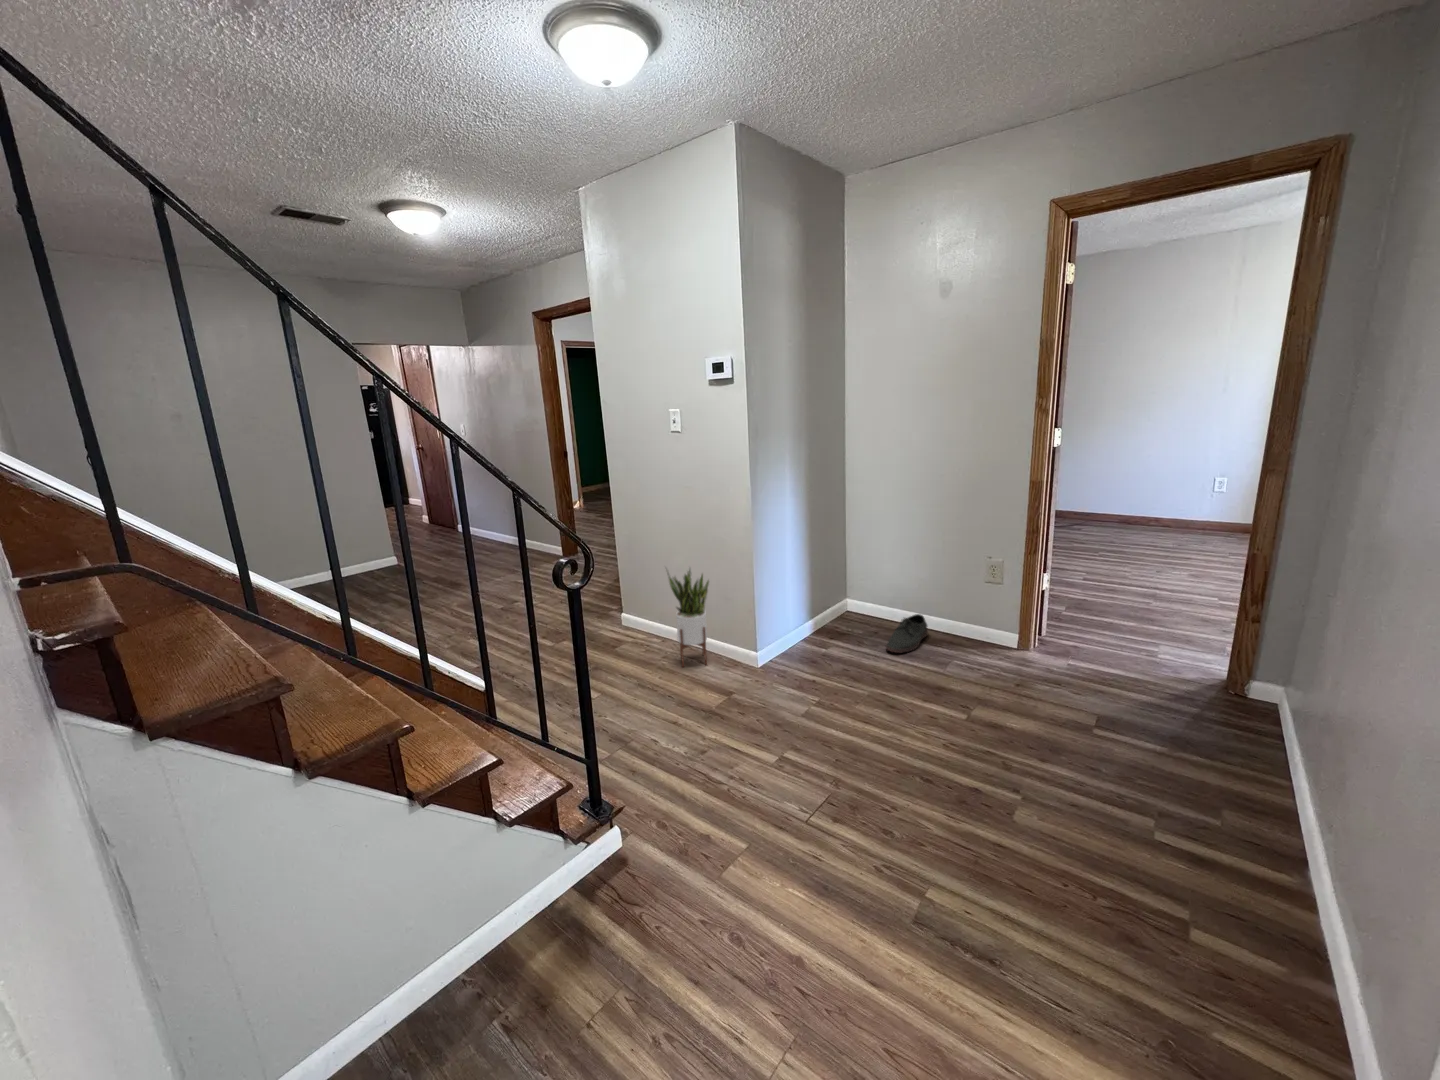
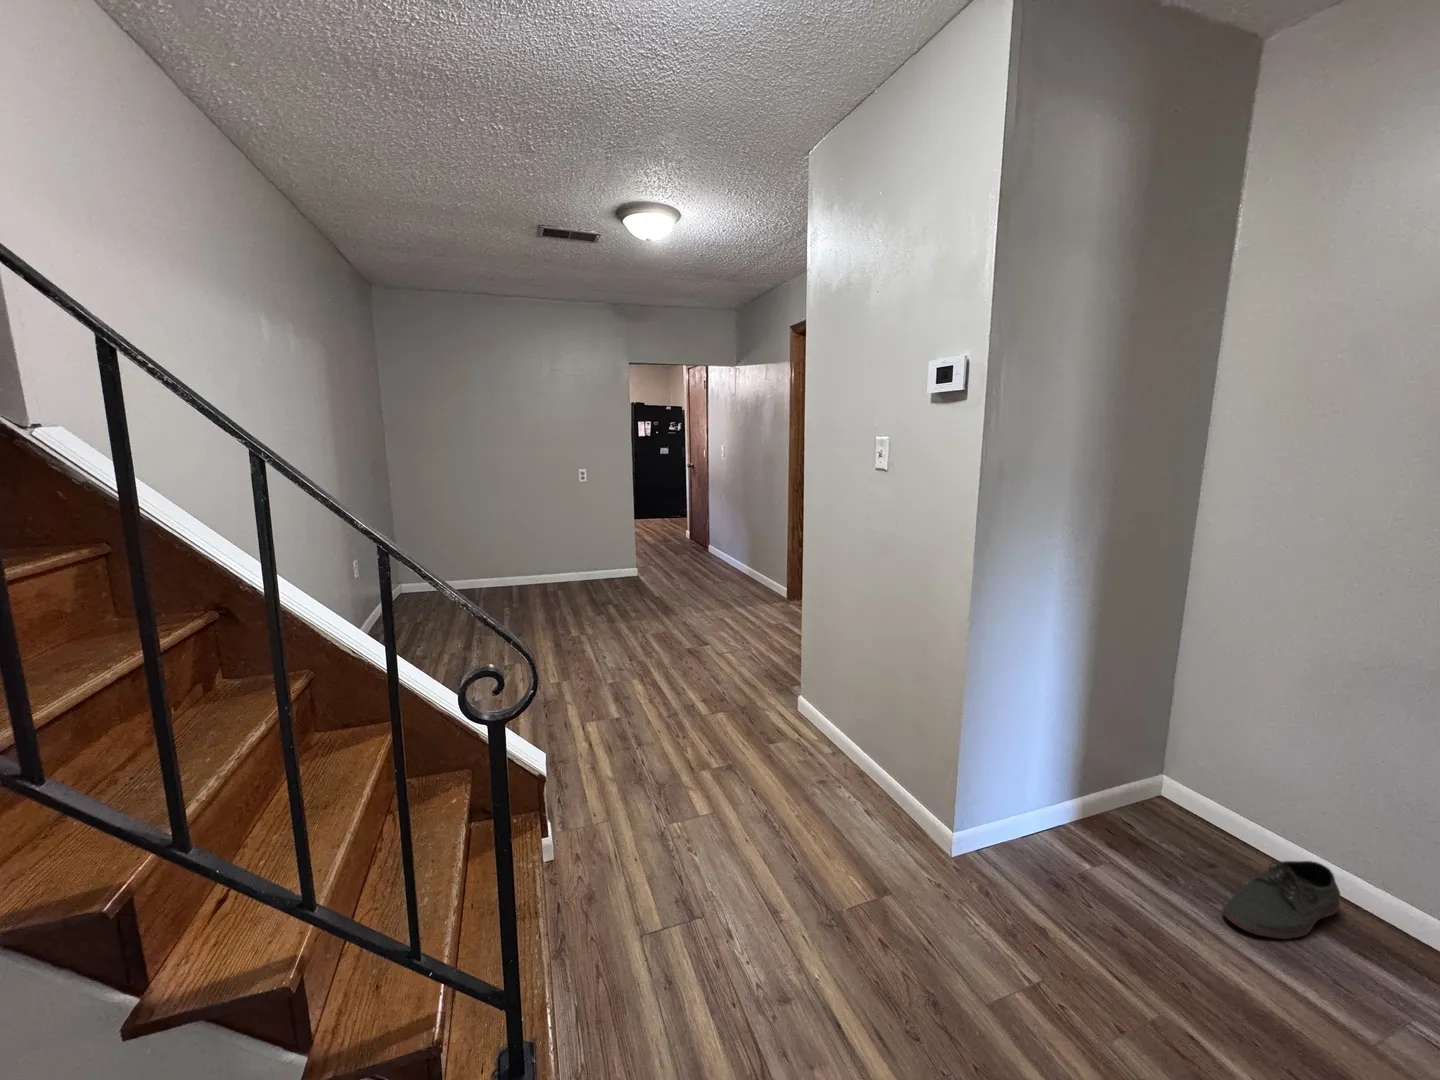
potted plant: present [665,567,709,667] -> none [835,658,895,819]

